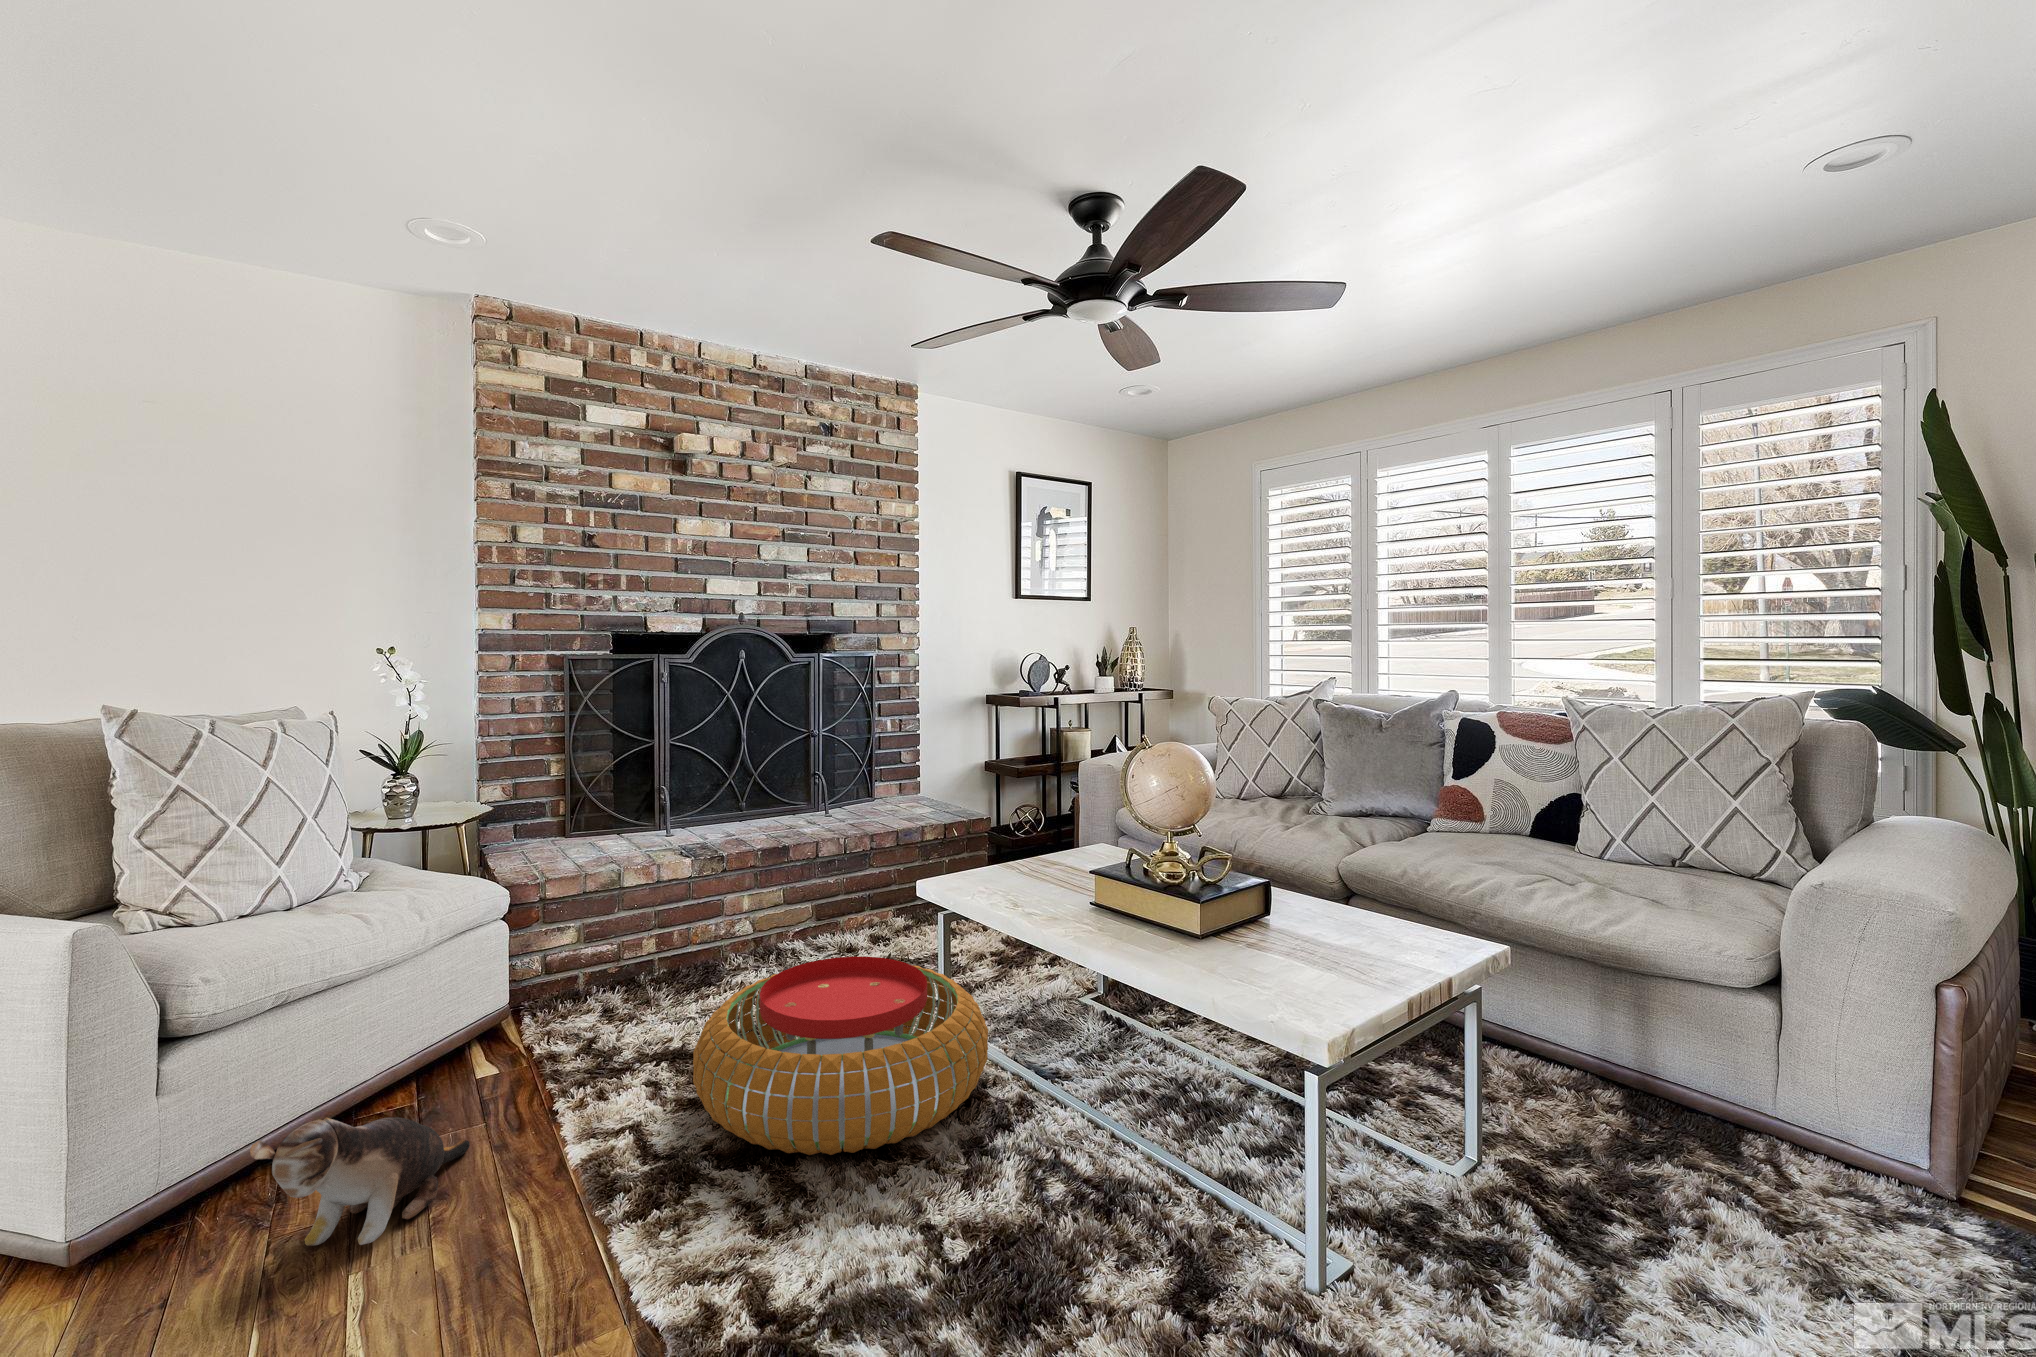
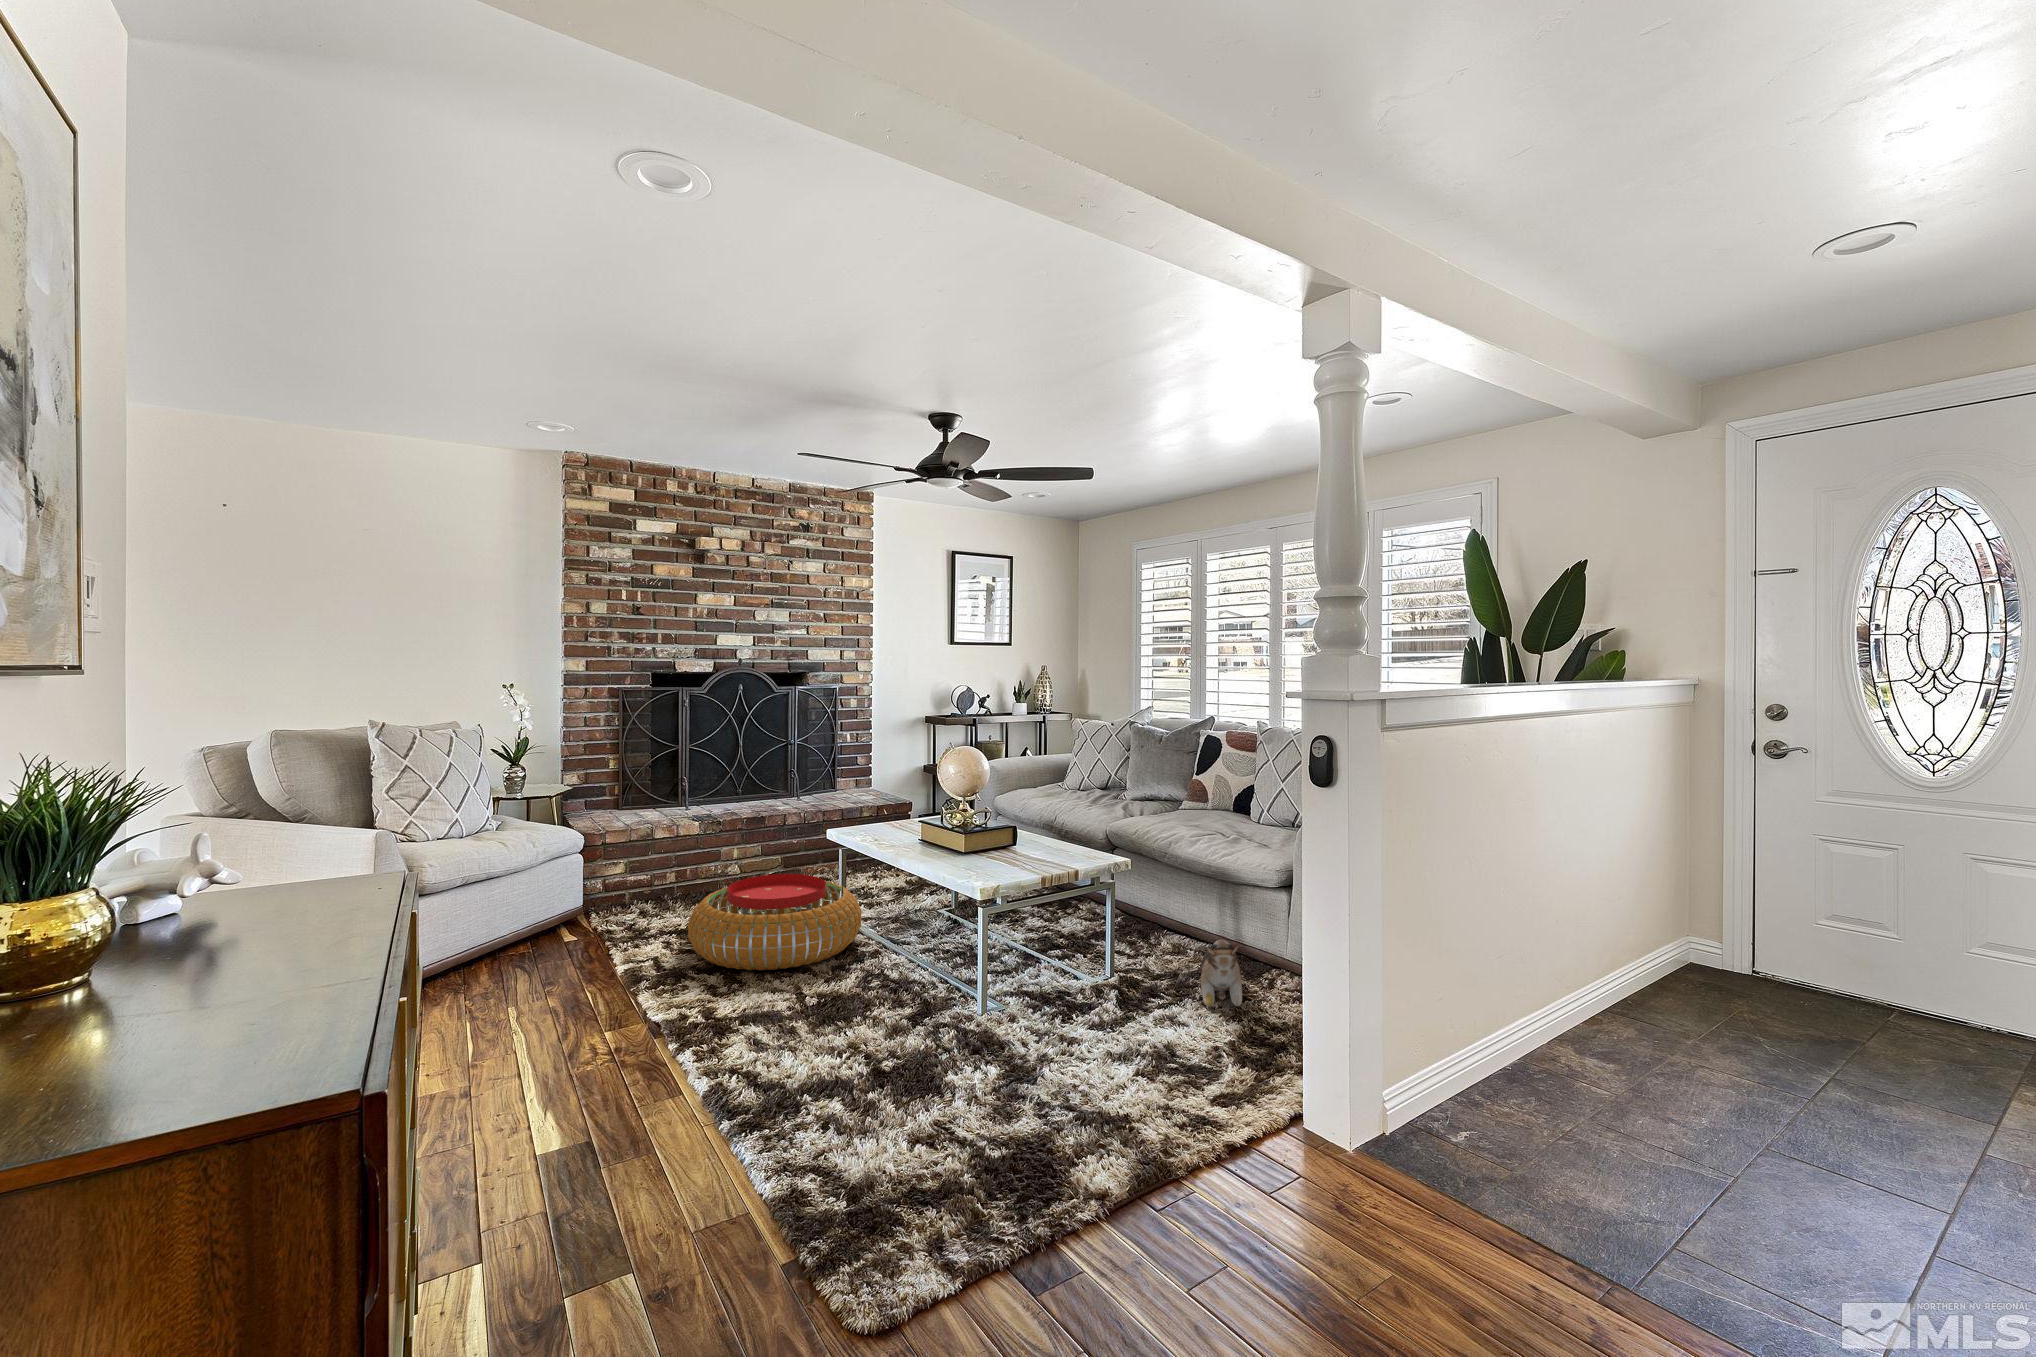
plush toy: present [250,1117,470,1246] -> present [1200,939,1242,1007]

